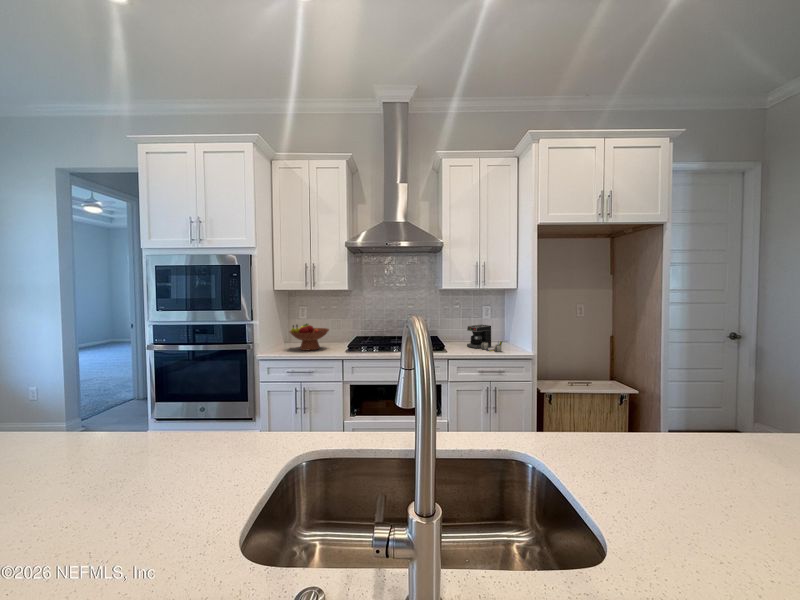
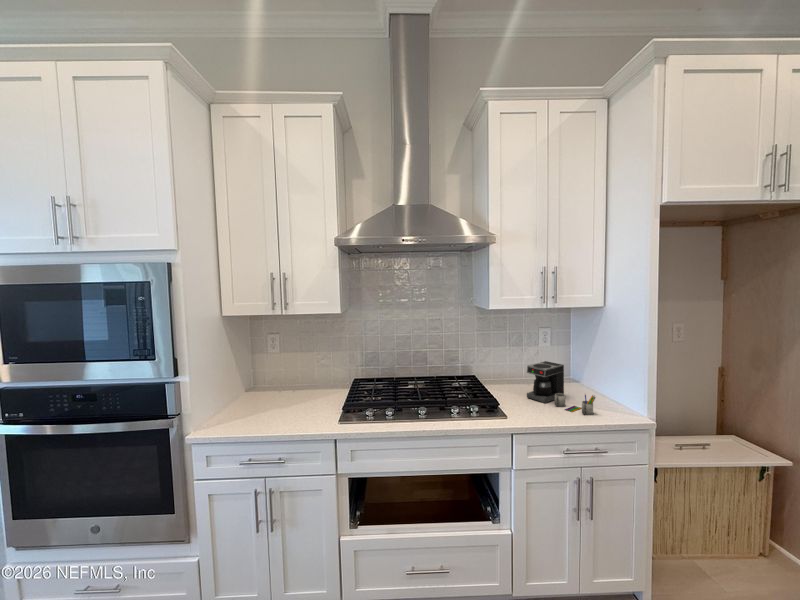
fruit bowl: present [290,324,329,350] -> none [246,368,312,414]

